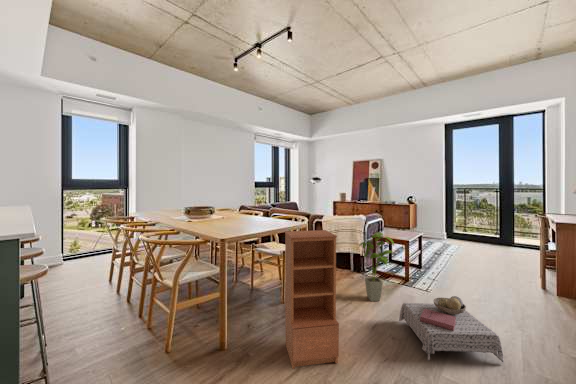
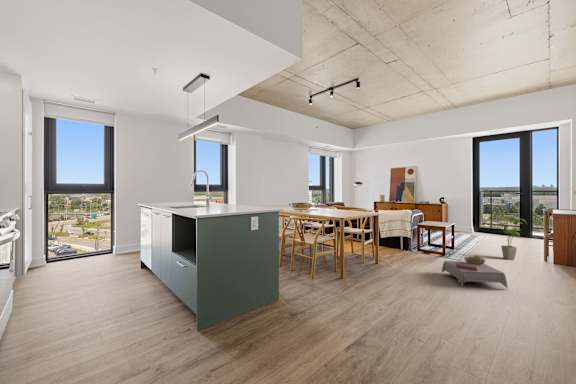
bookcase: present [285,230,339,369] -> none [374,213,410,287]
house plant: present [359,232,394,301] -> present [497,217,523,260]

